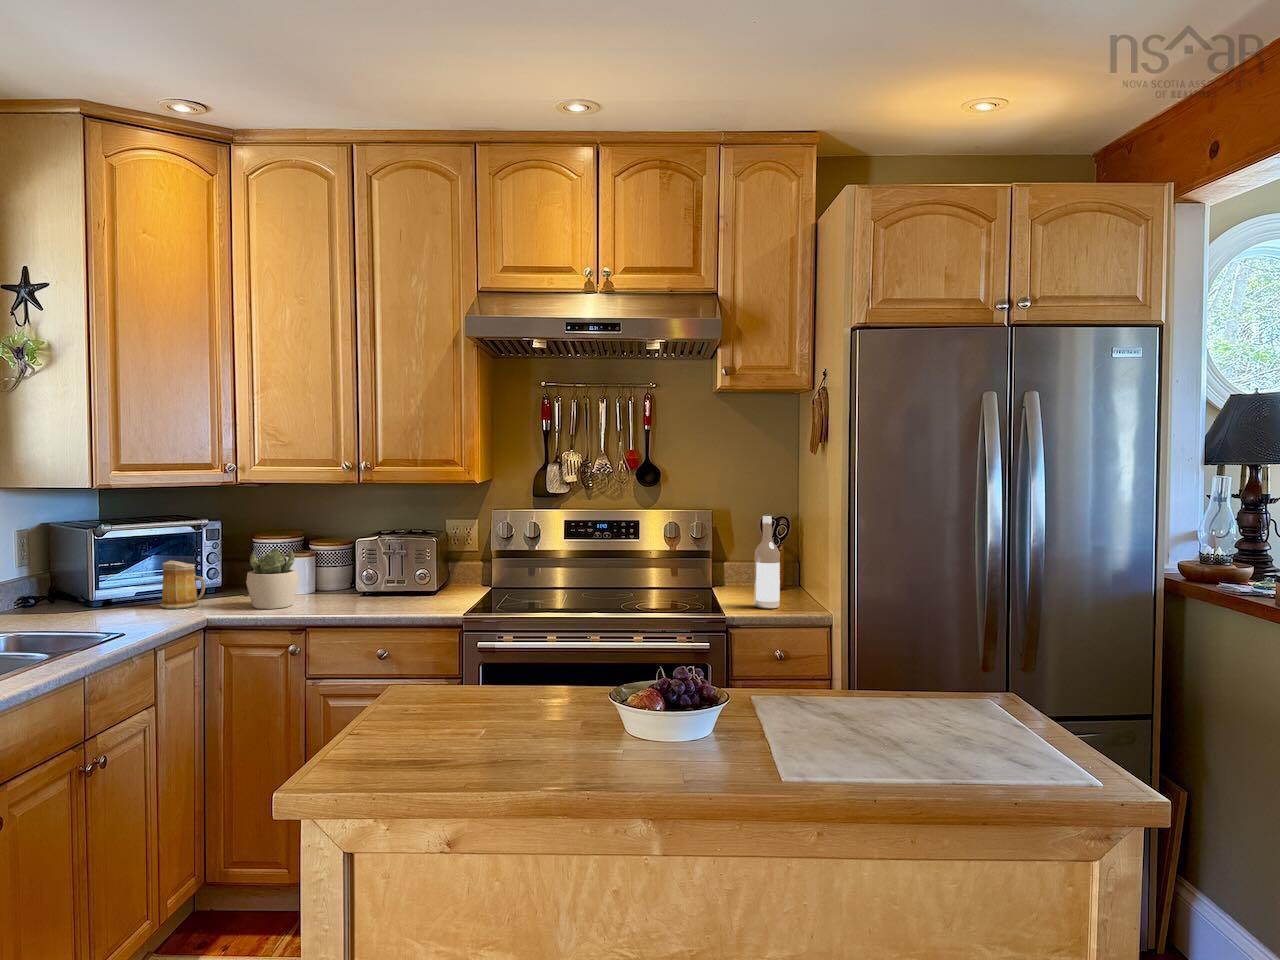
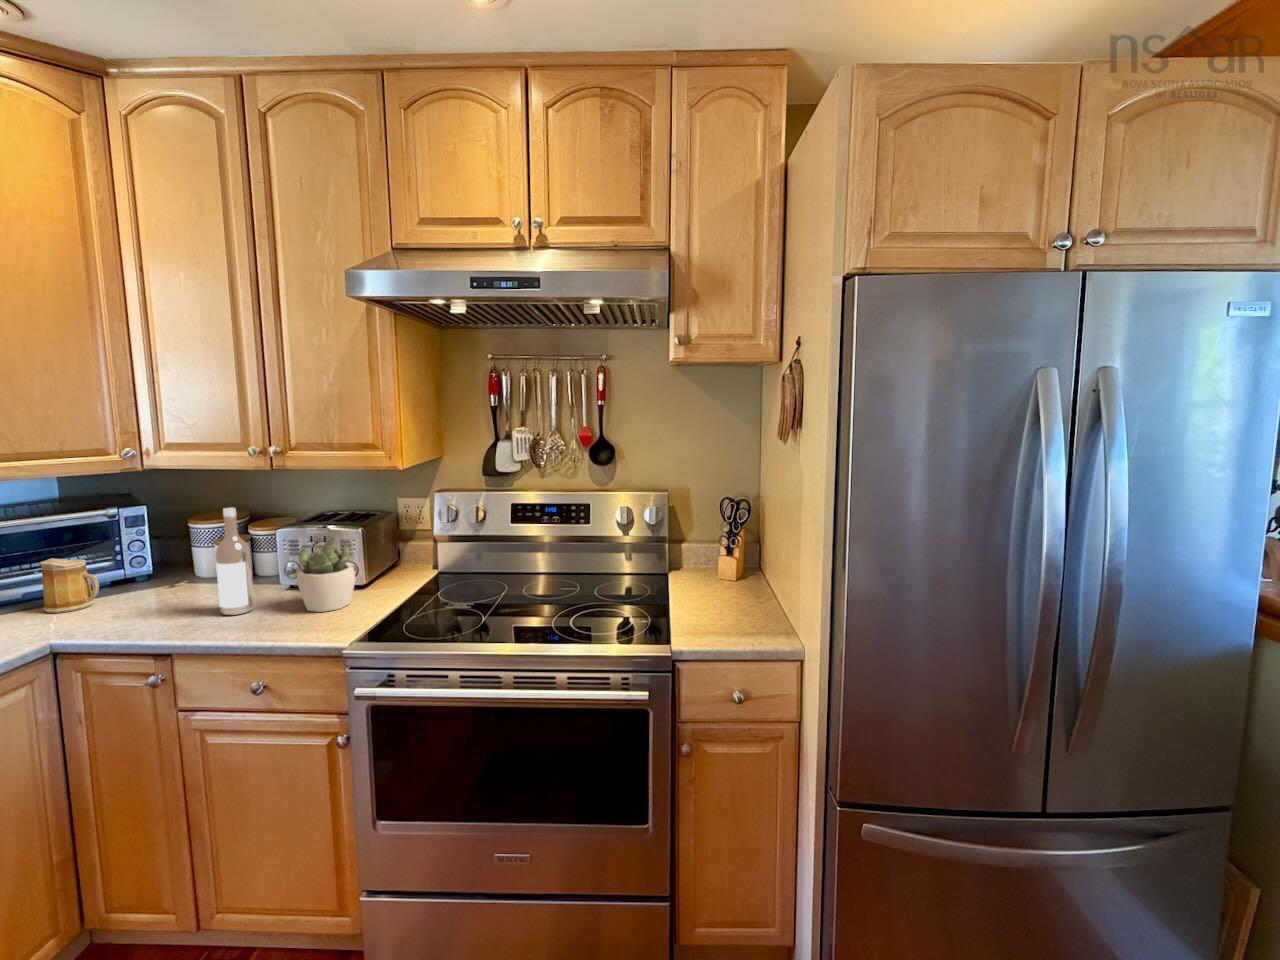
wine bottle: present [754,516,780,609] -> present [216,508,254,615]
succulent plant: present [246,548,299,609] -> present [297,542,356,612]

